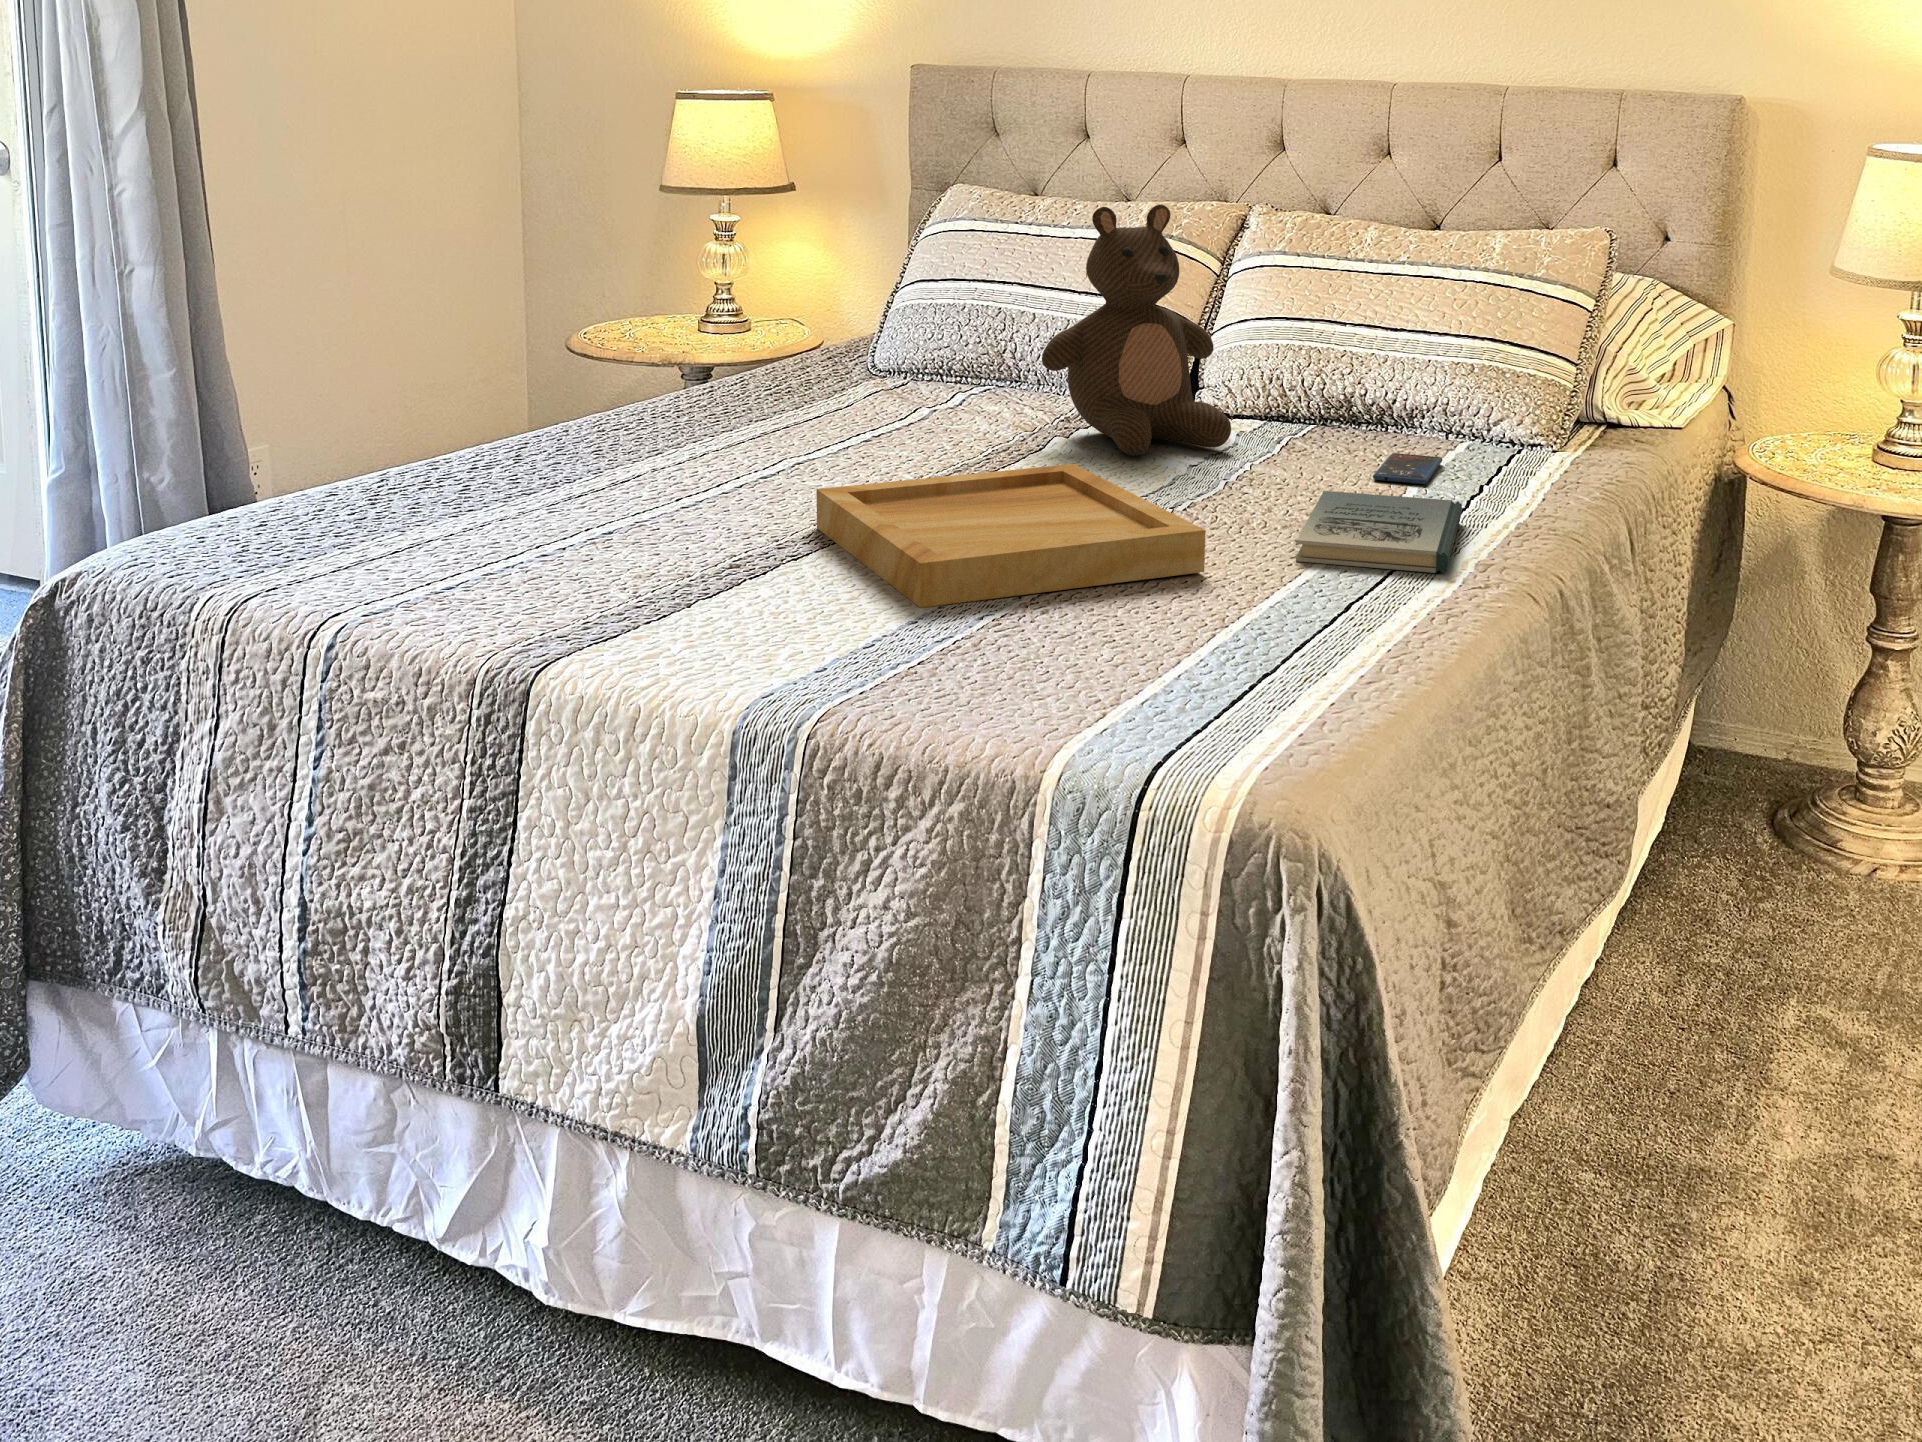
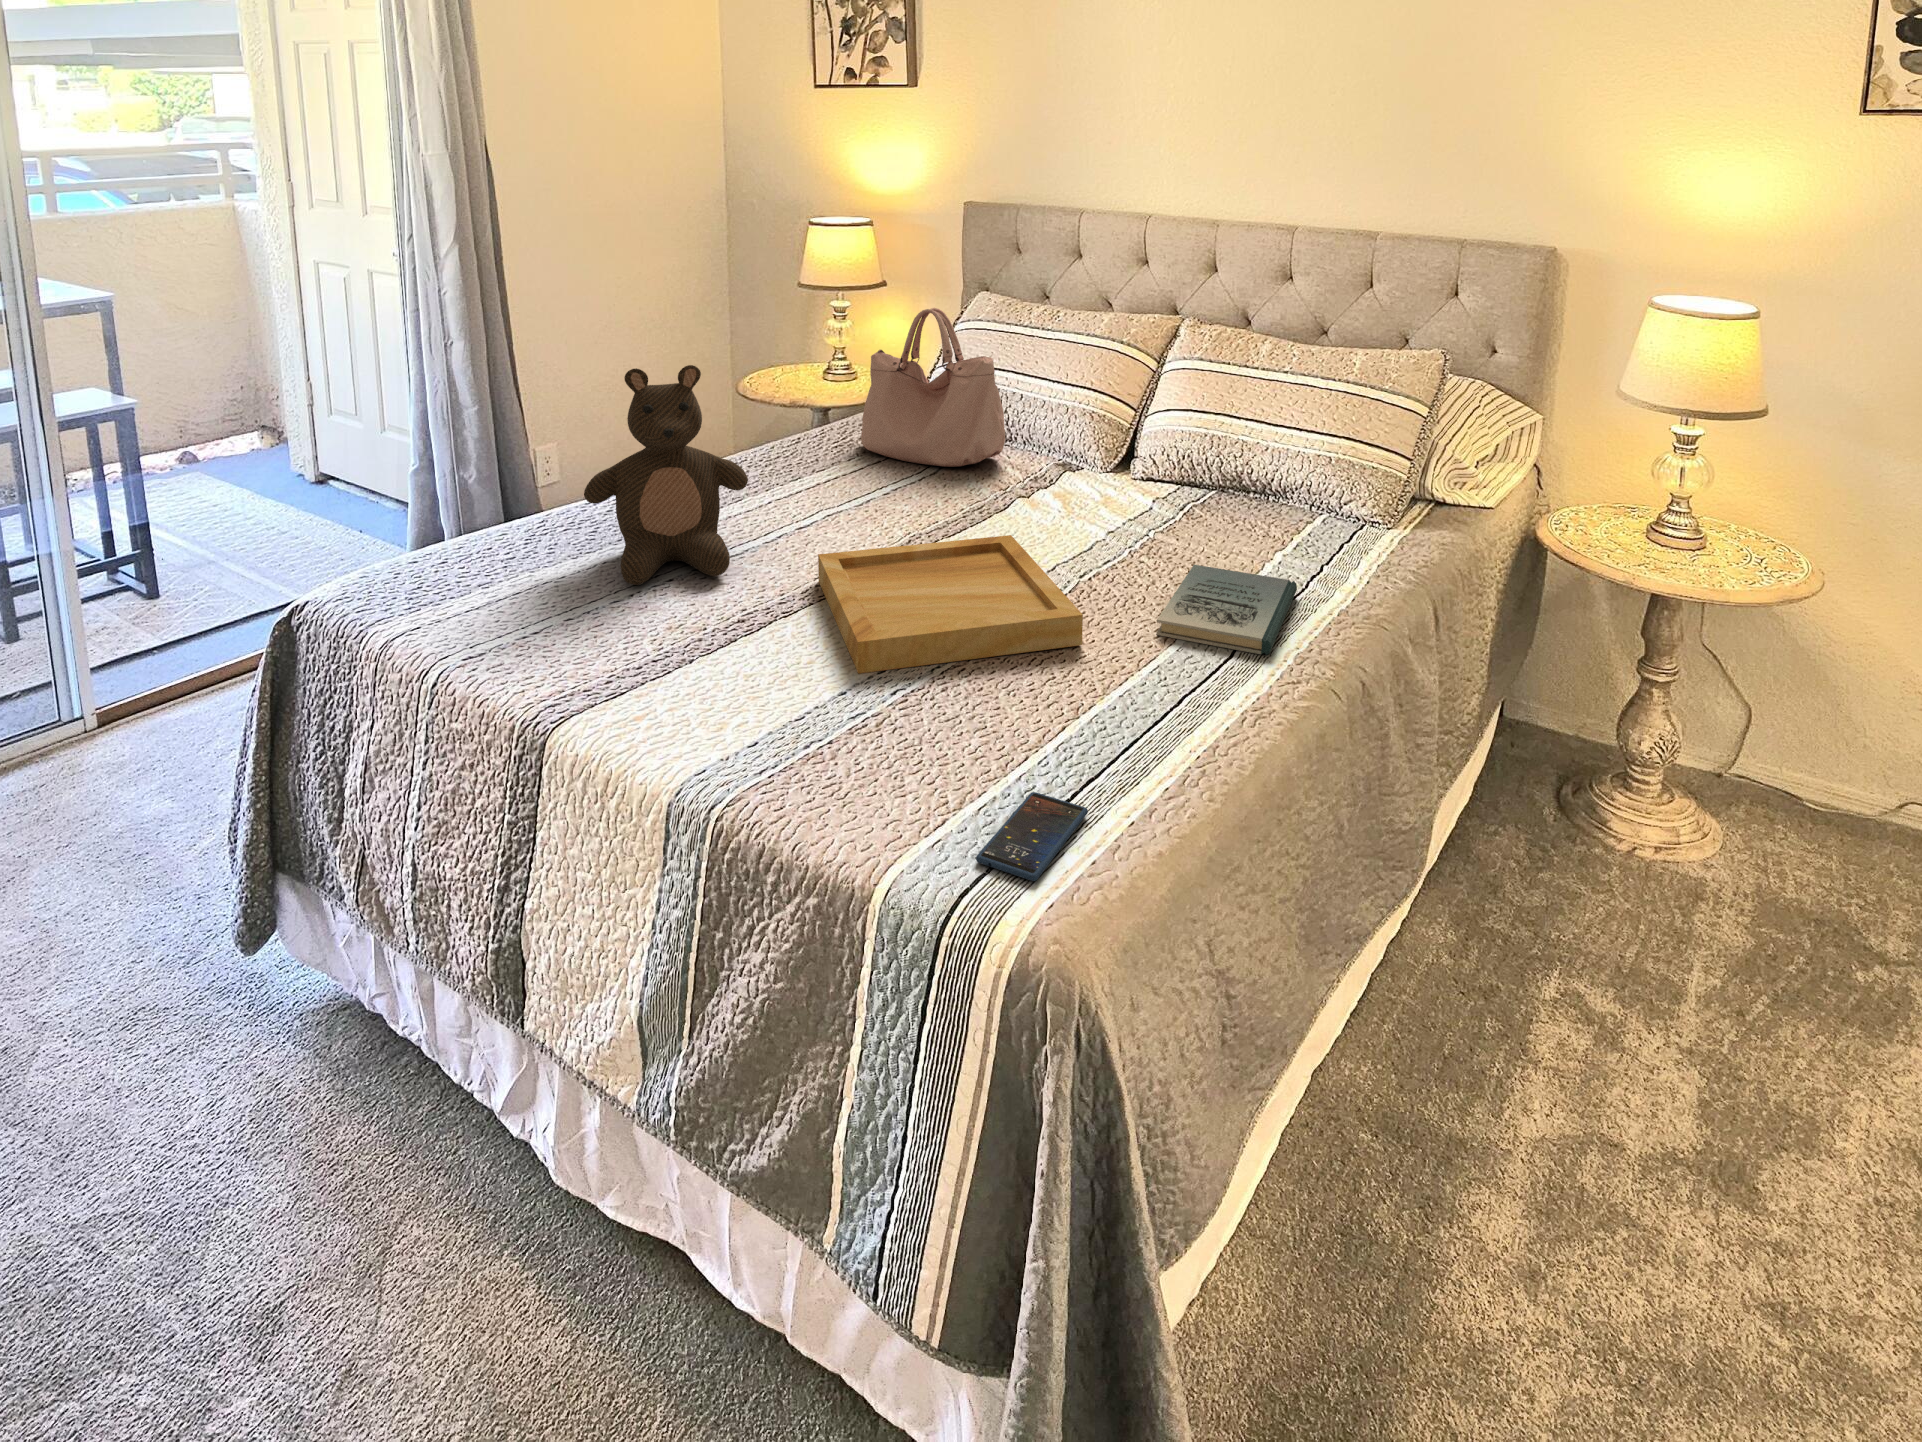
handbag: none [801,188,1019,413] -> present [861,308,1005,467]
stuffed bear: present [1042,204,1231,456] -> present [584,365,748,585]
smartphone: present [1373,453,1442,484] -> present [976,792,1088,881]

